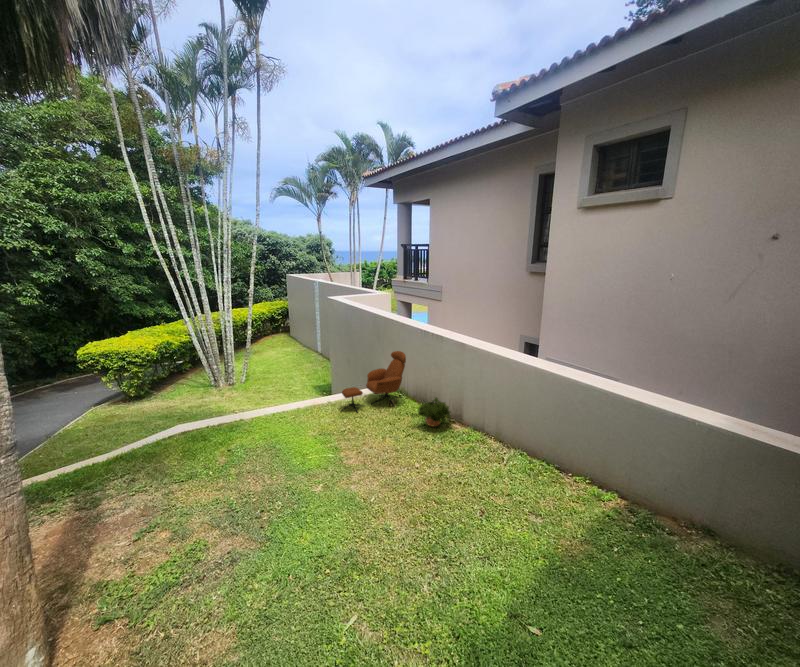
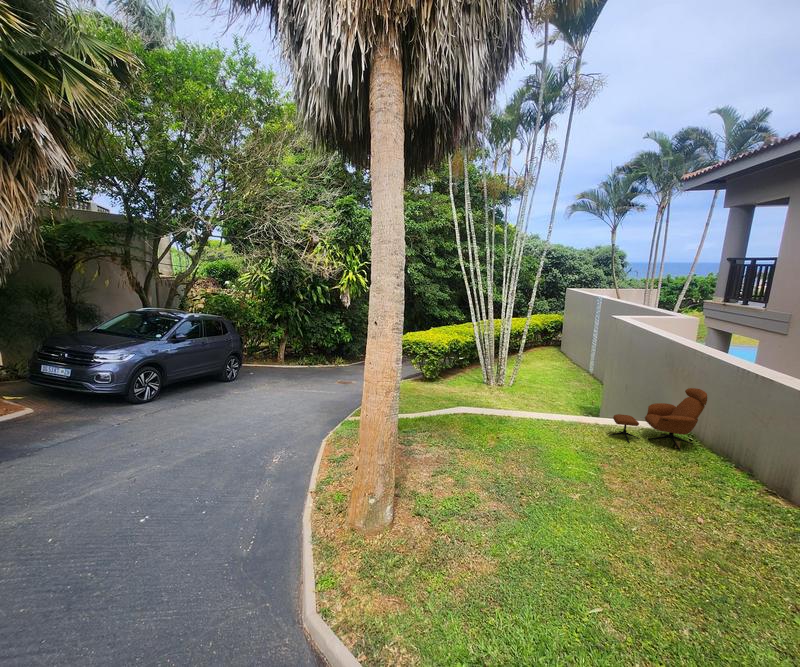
potted plant: present [412,397,451,427] -> none [701,454,772,493]

